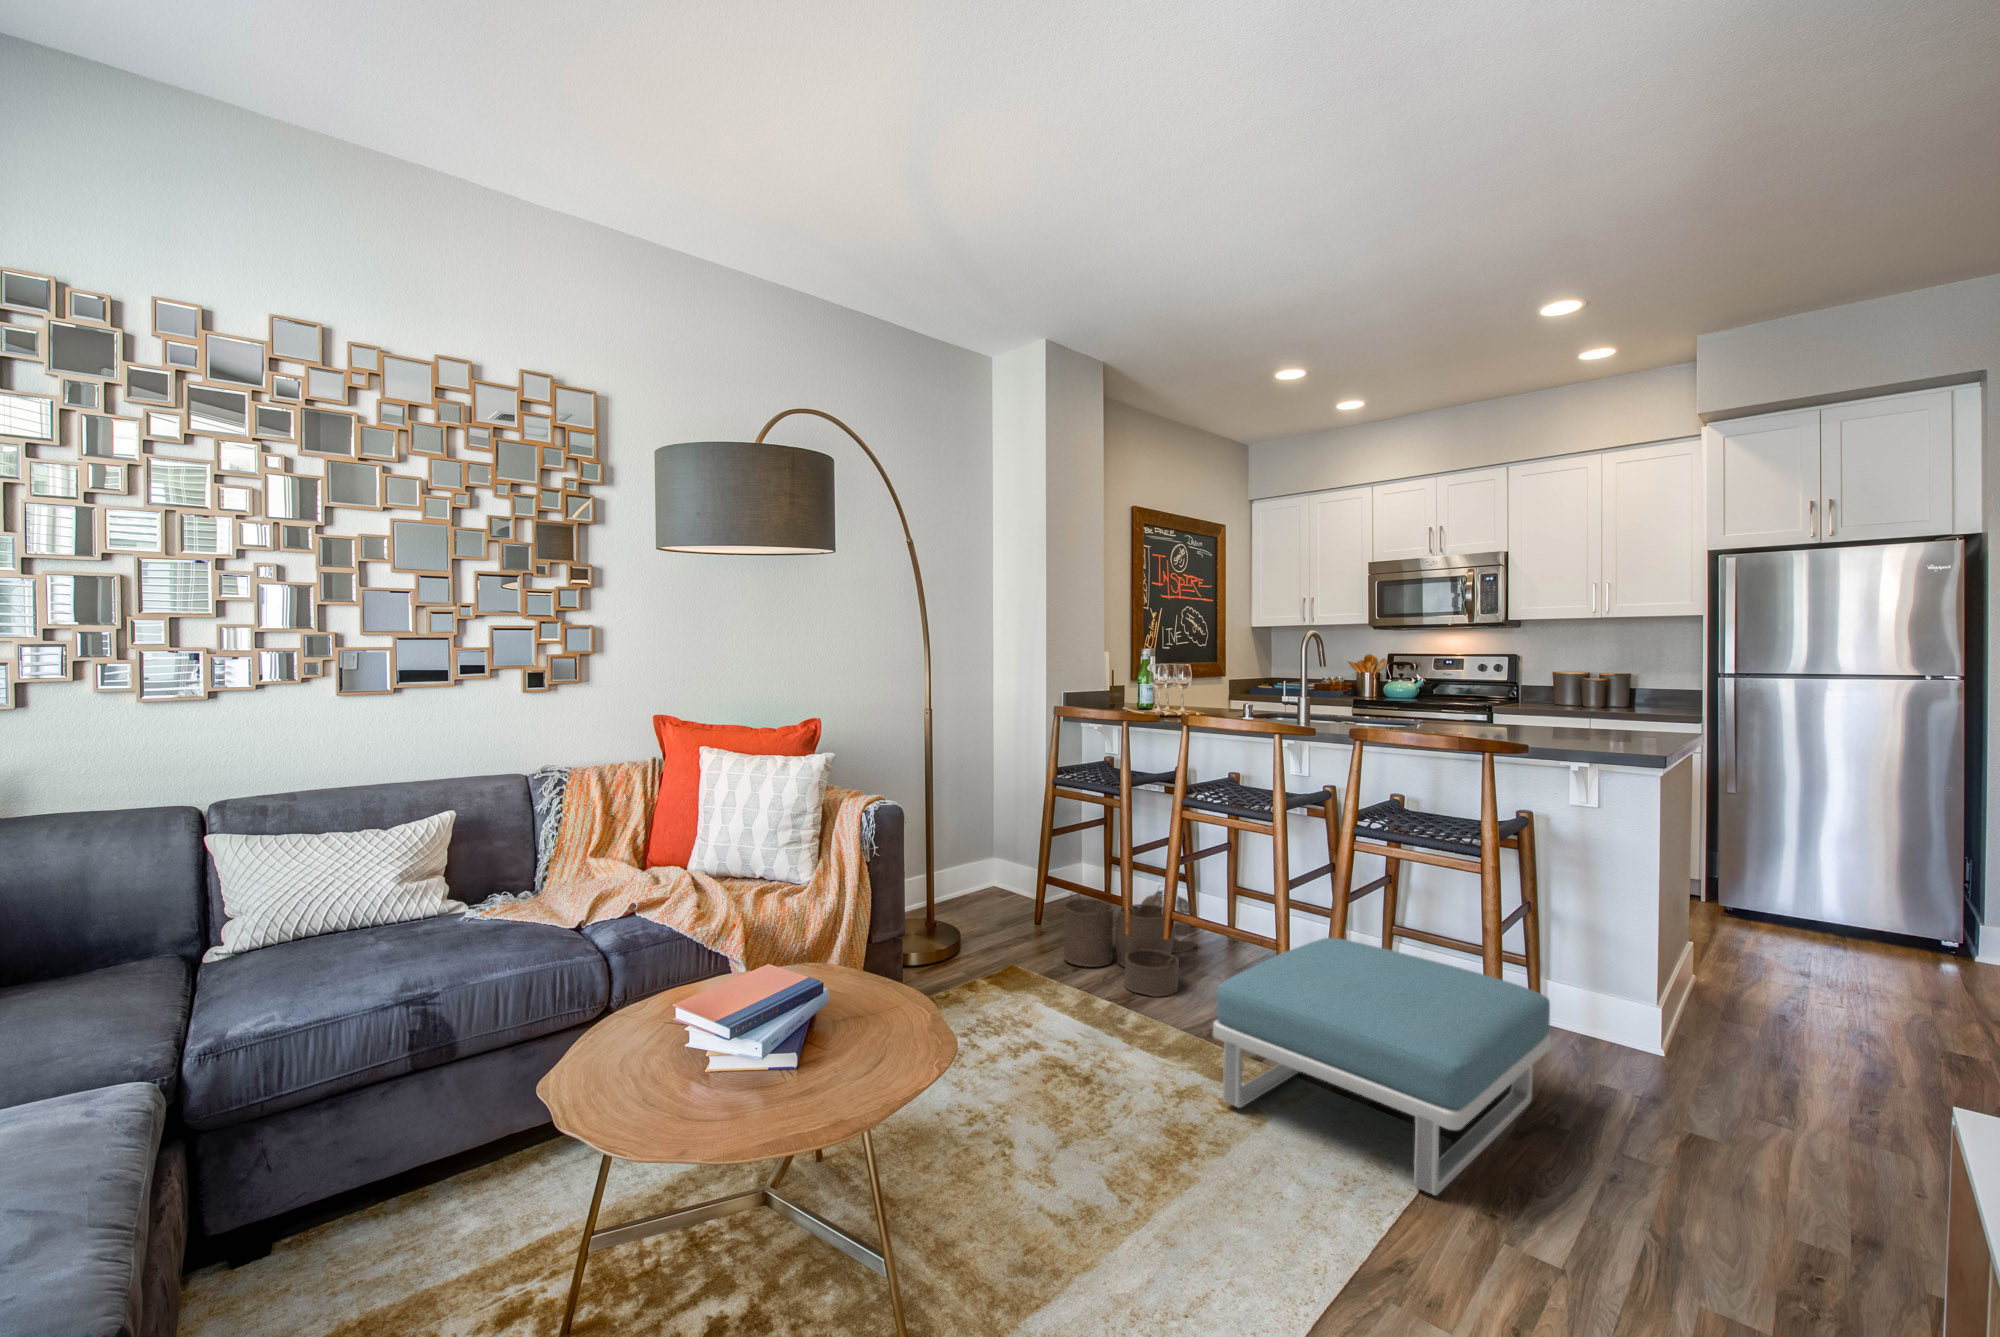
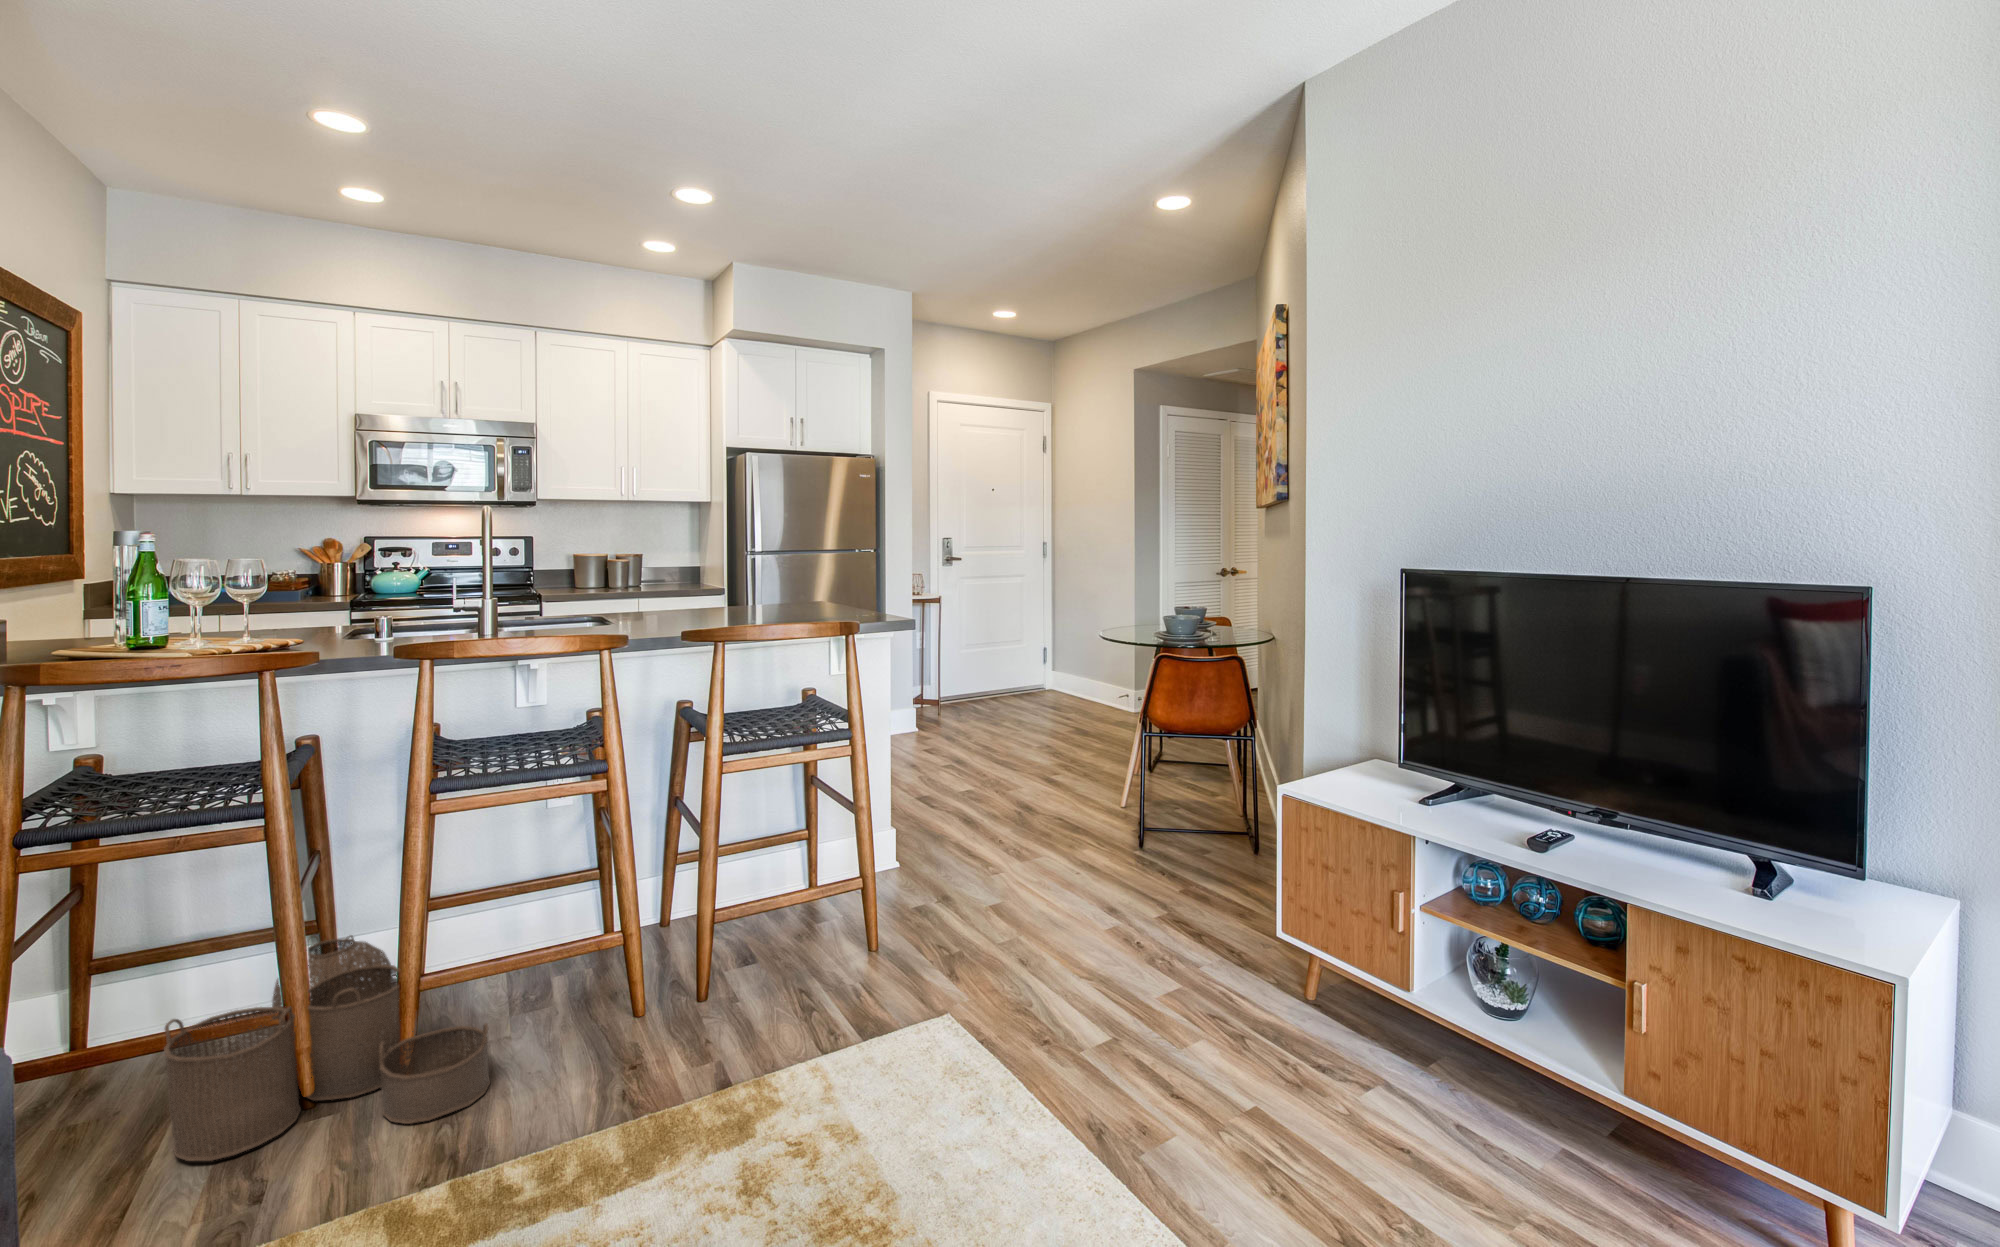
footstool: present [1213,938,1551,1195] -> none [727,853,1069,1147]

